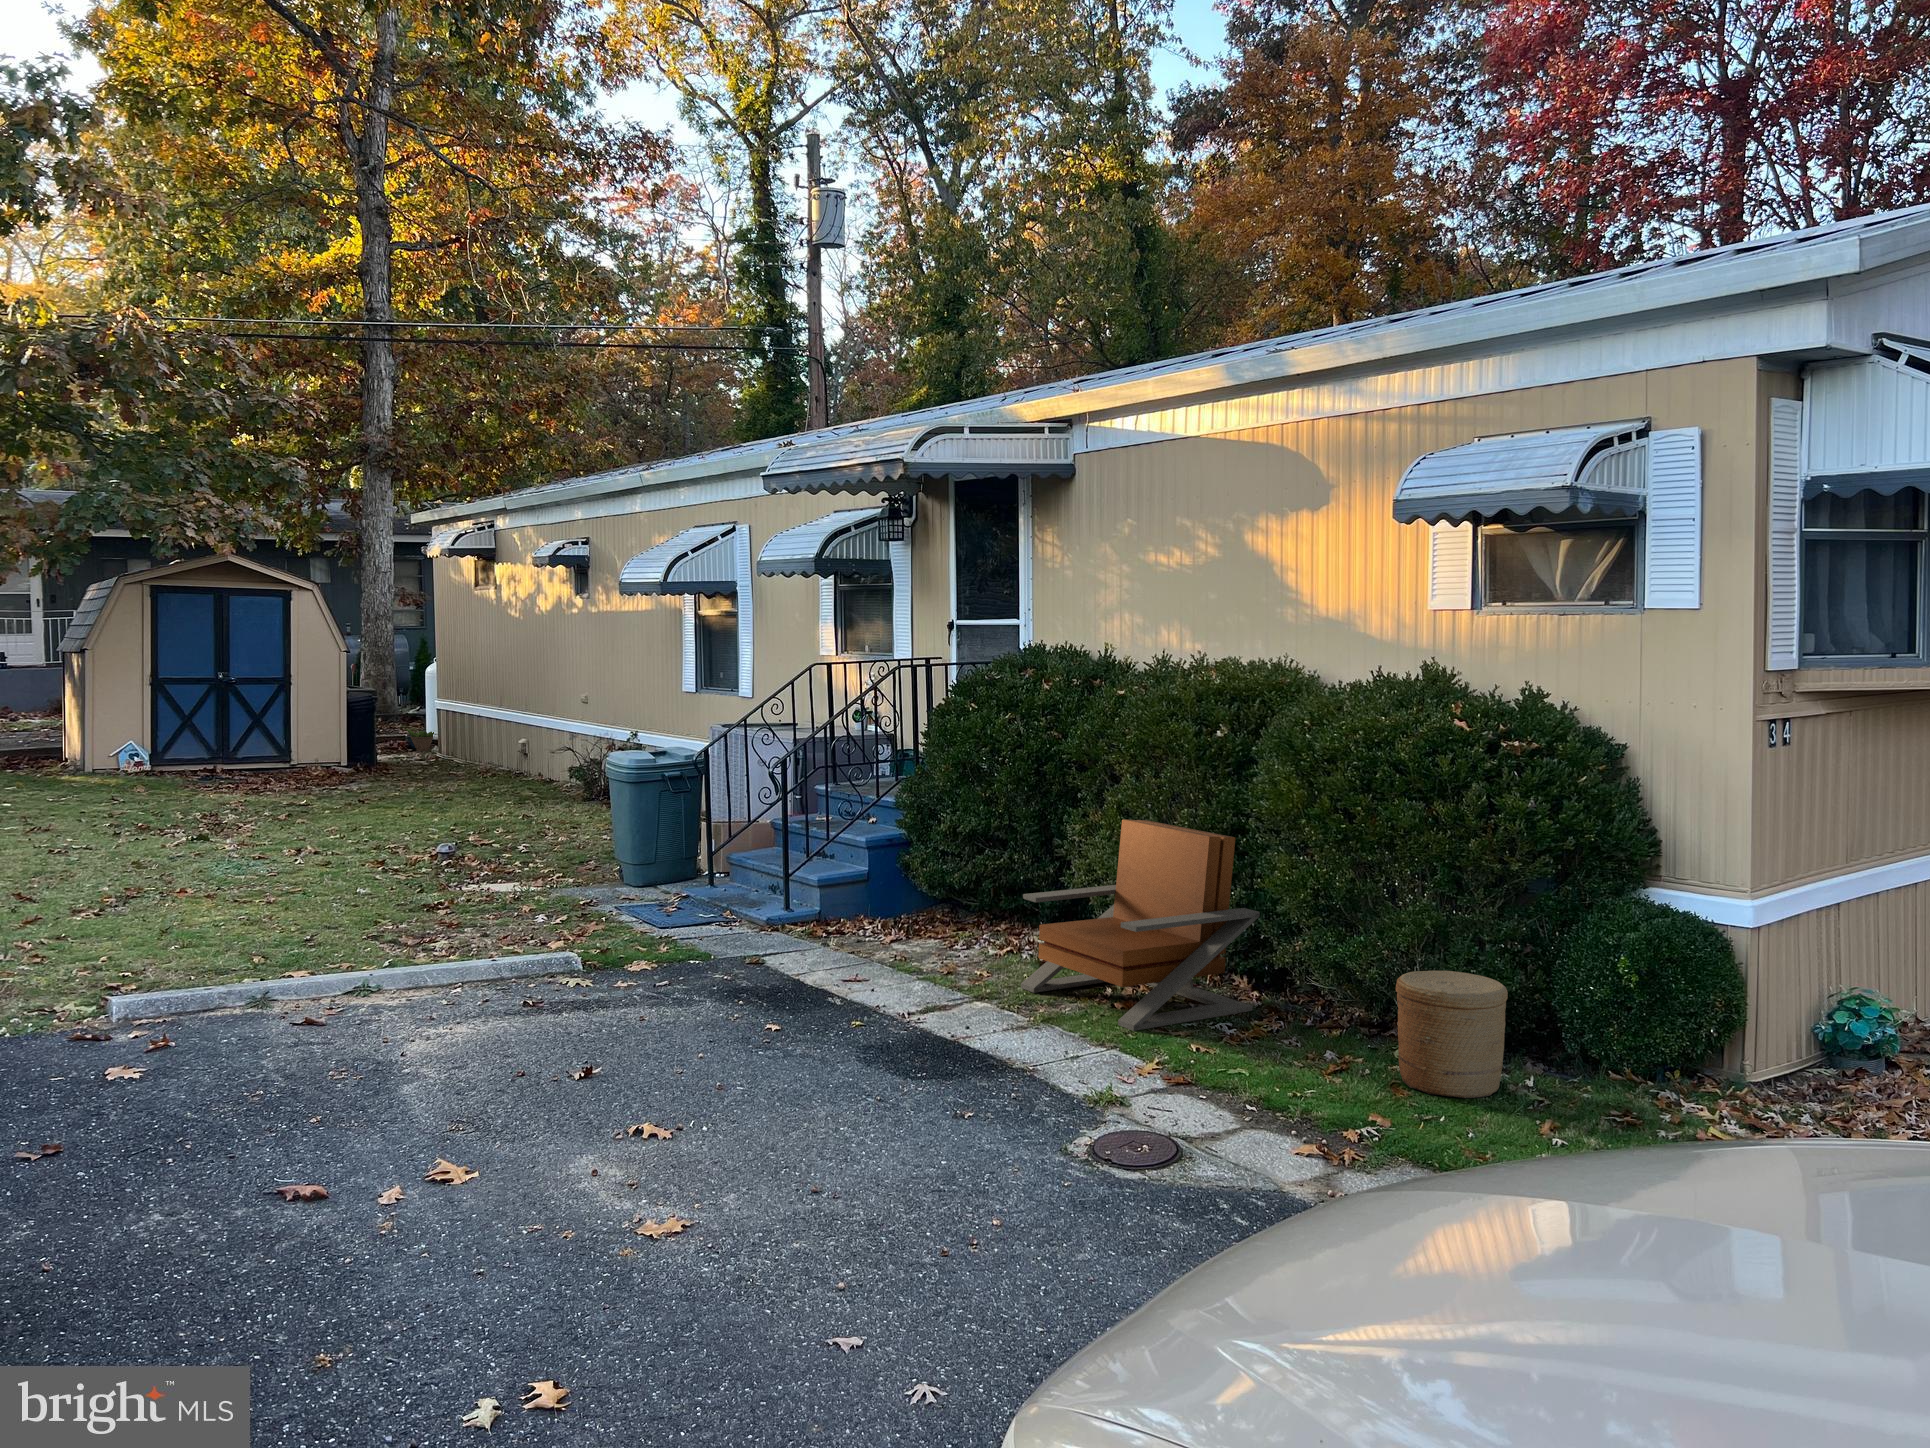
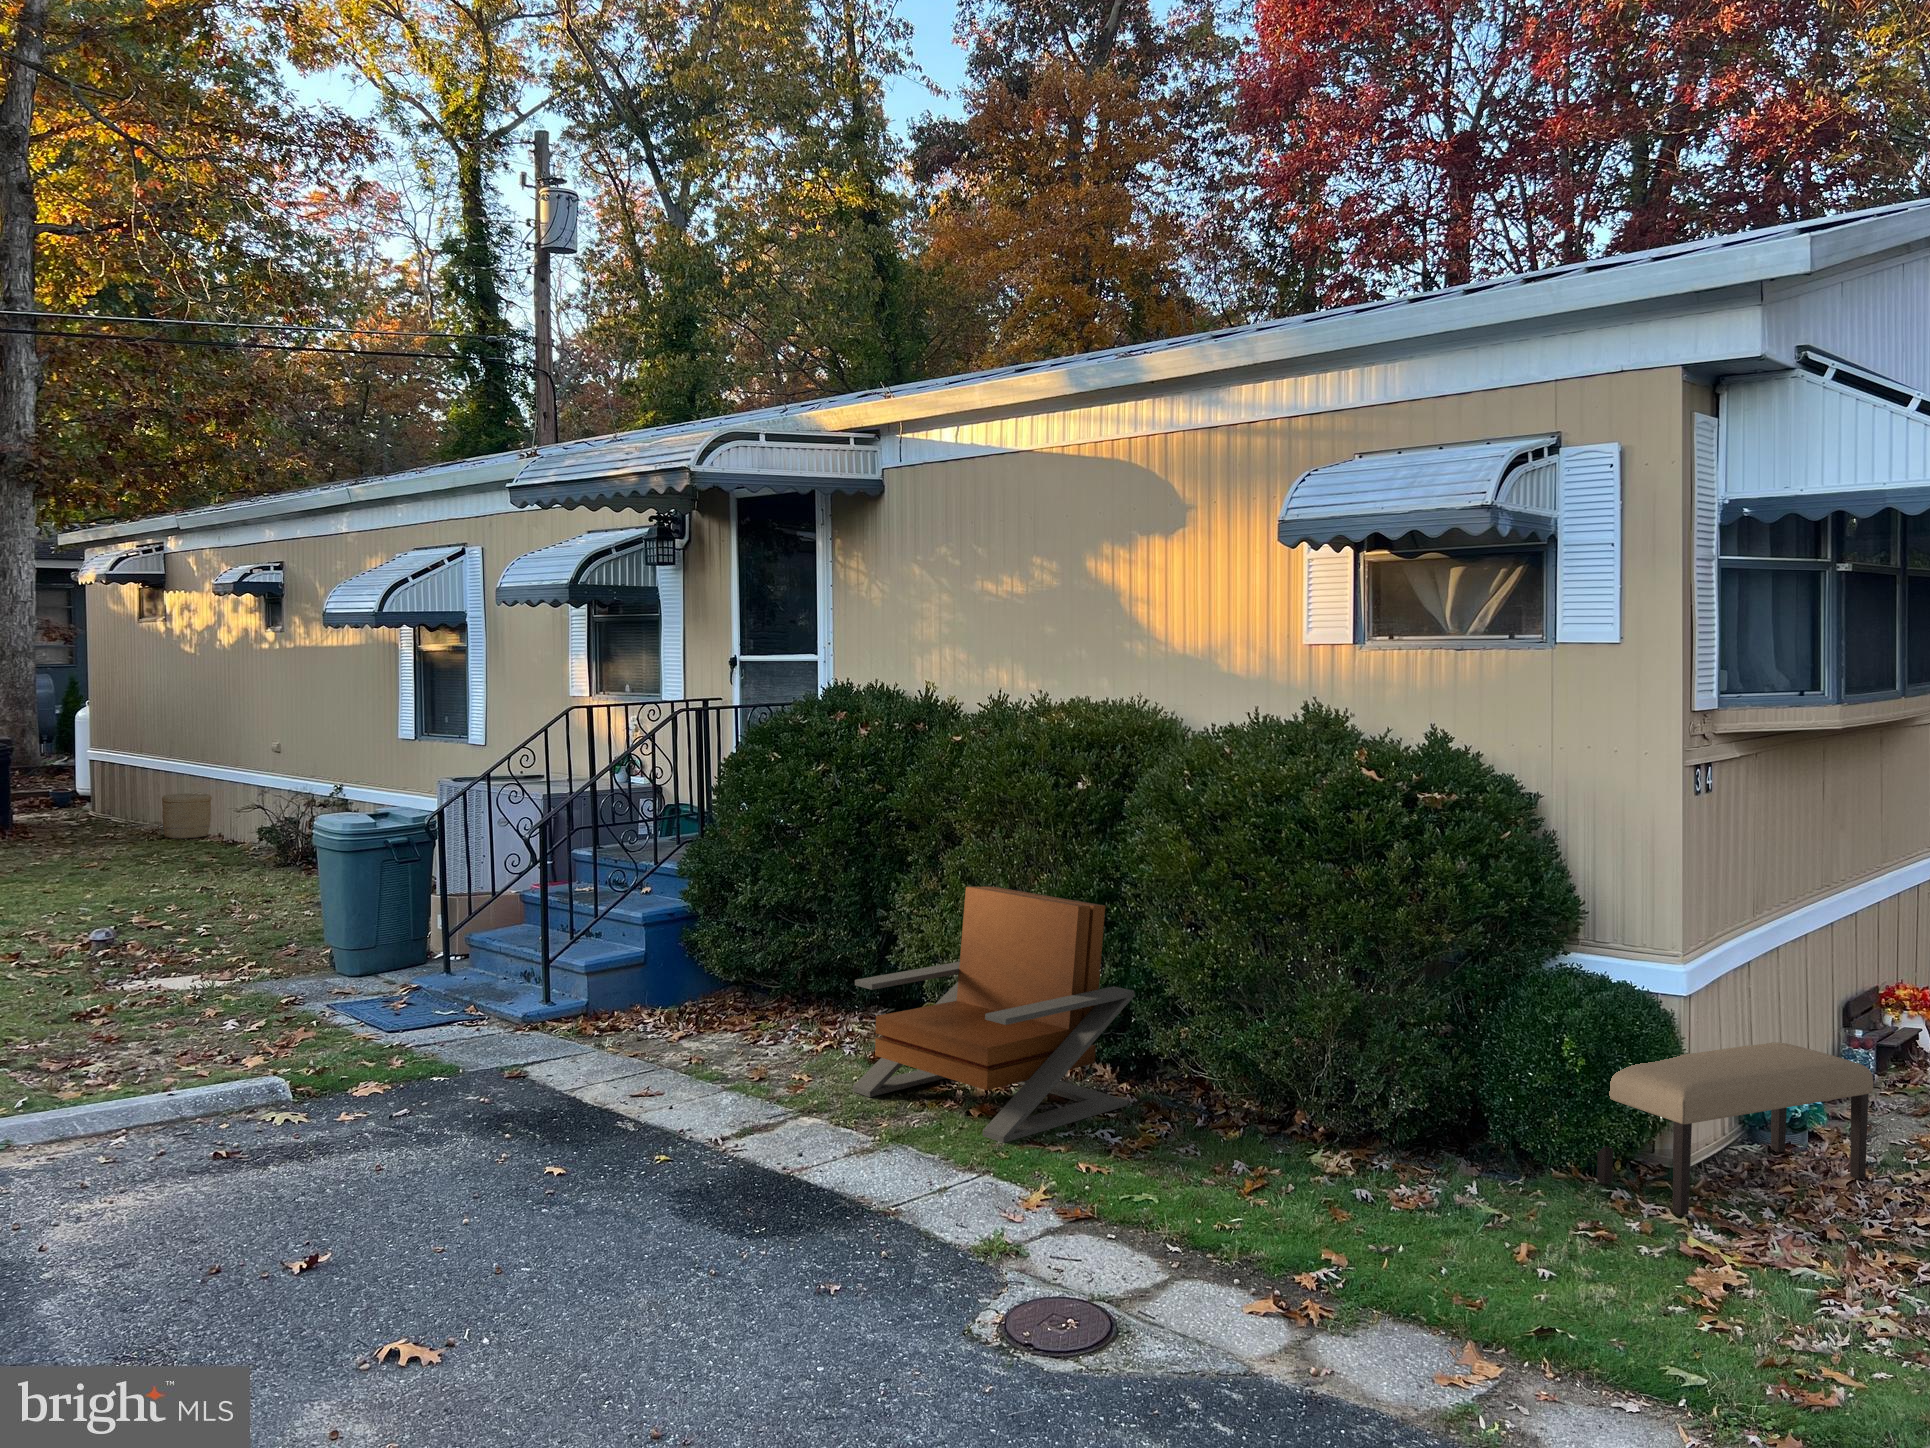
decorative plant: present [406,729,434,751] -> none [43,786,89,811]
woven basket: present [1396,971,1508,1098] -> present [162,793,212,839]
bench: none [1647,978,1924,1118] -> present [1597,1043,1873,1216]

